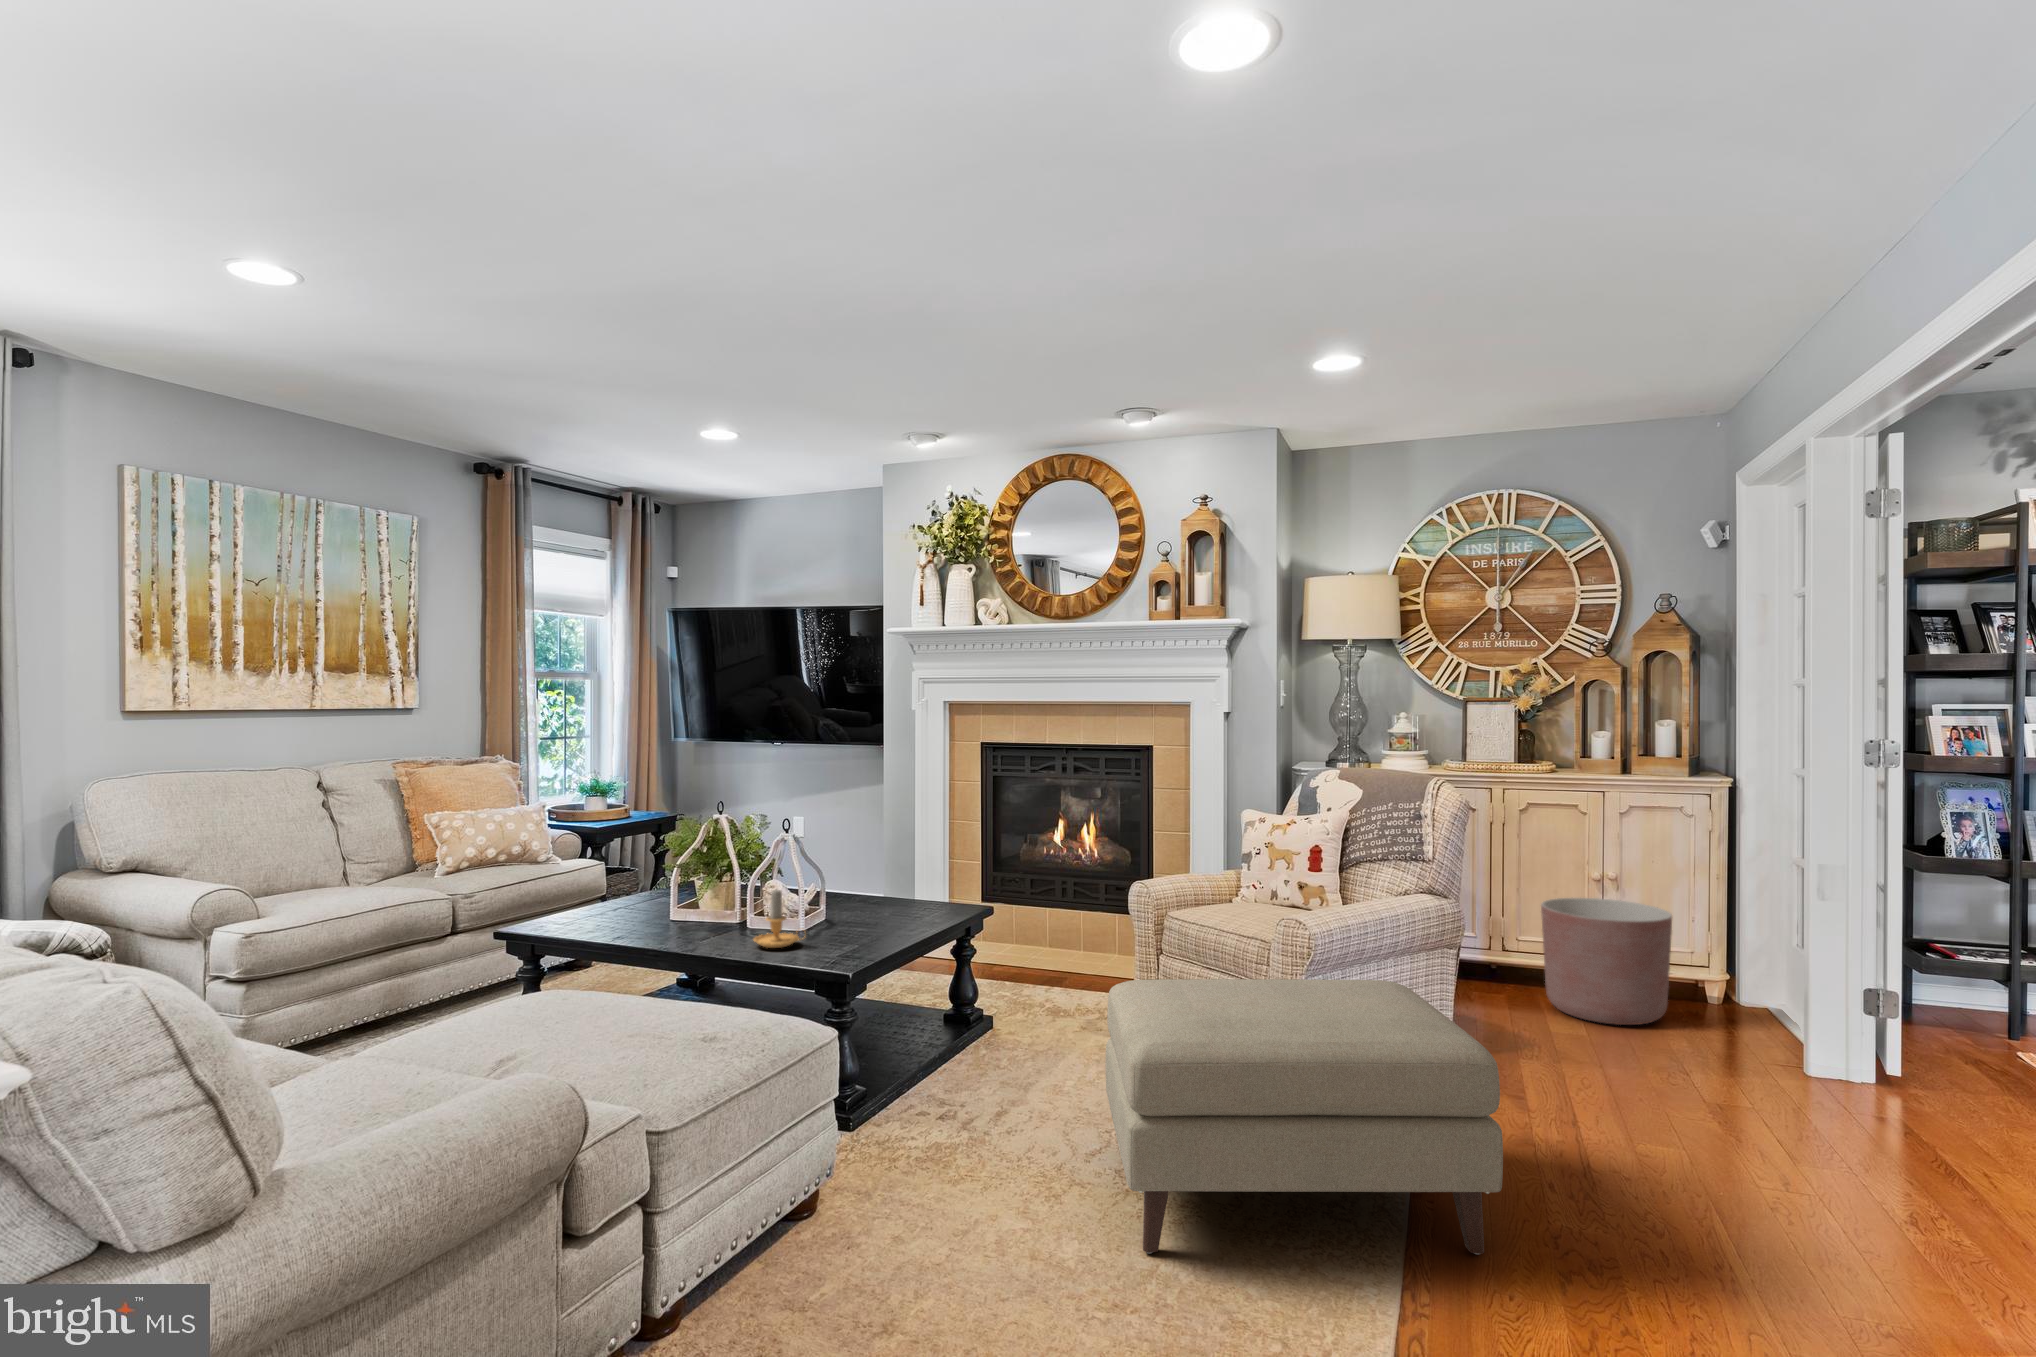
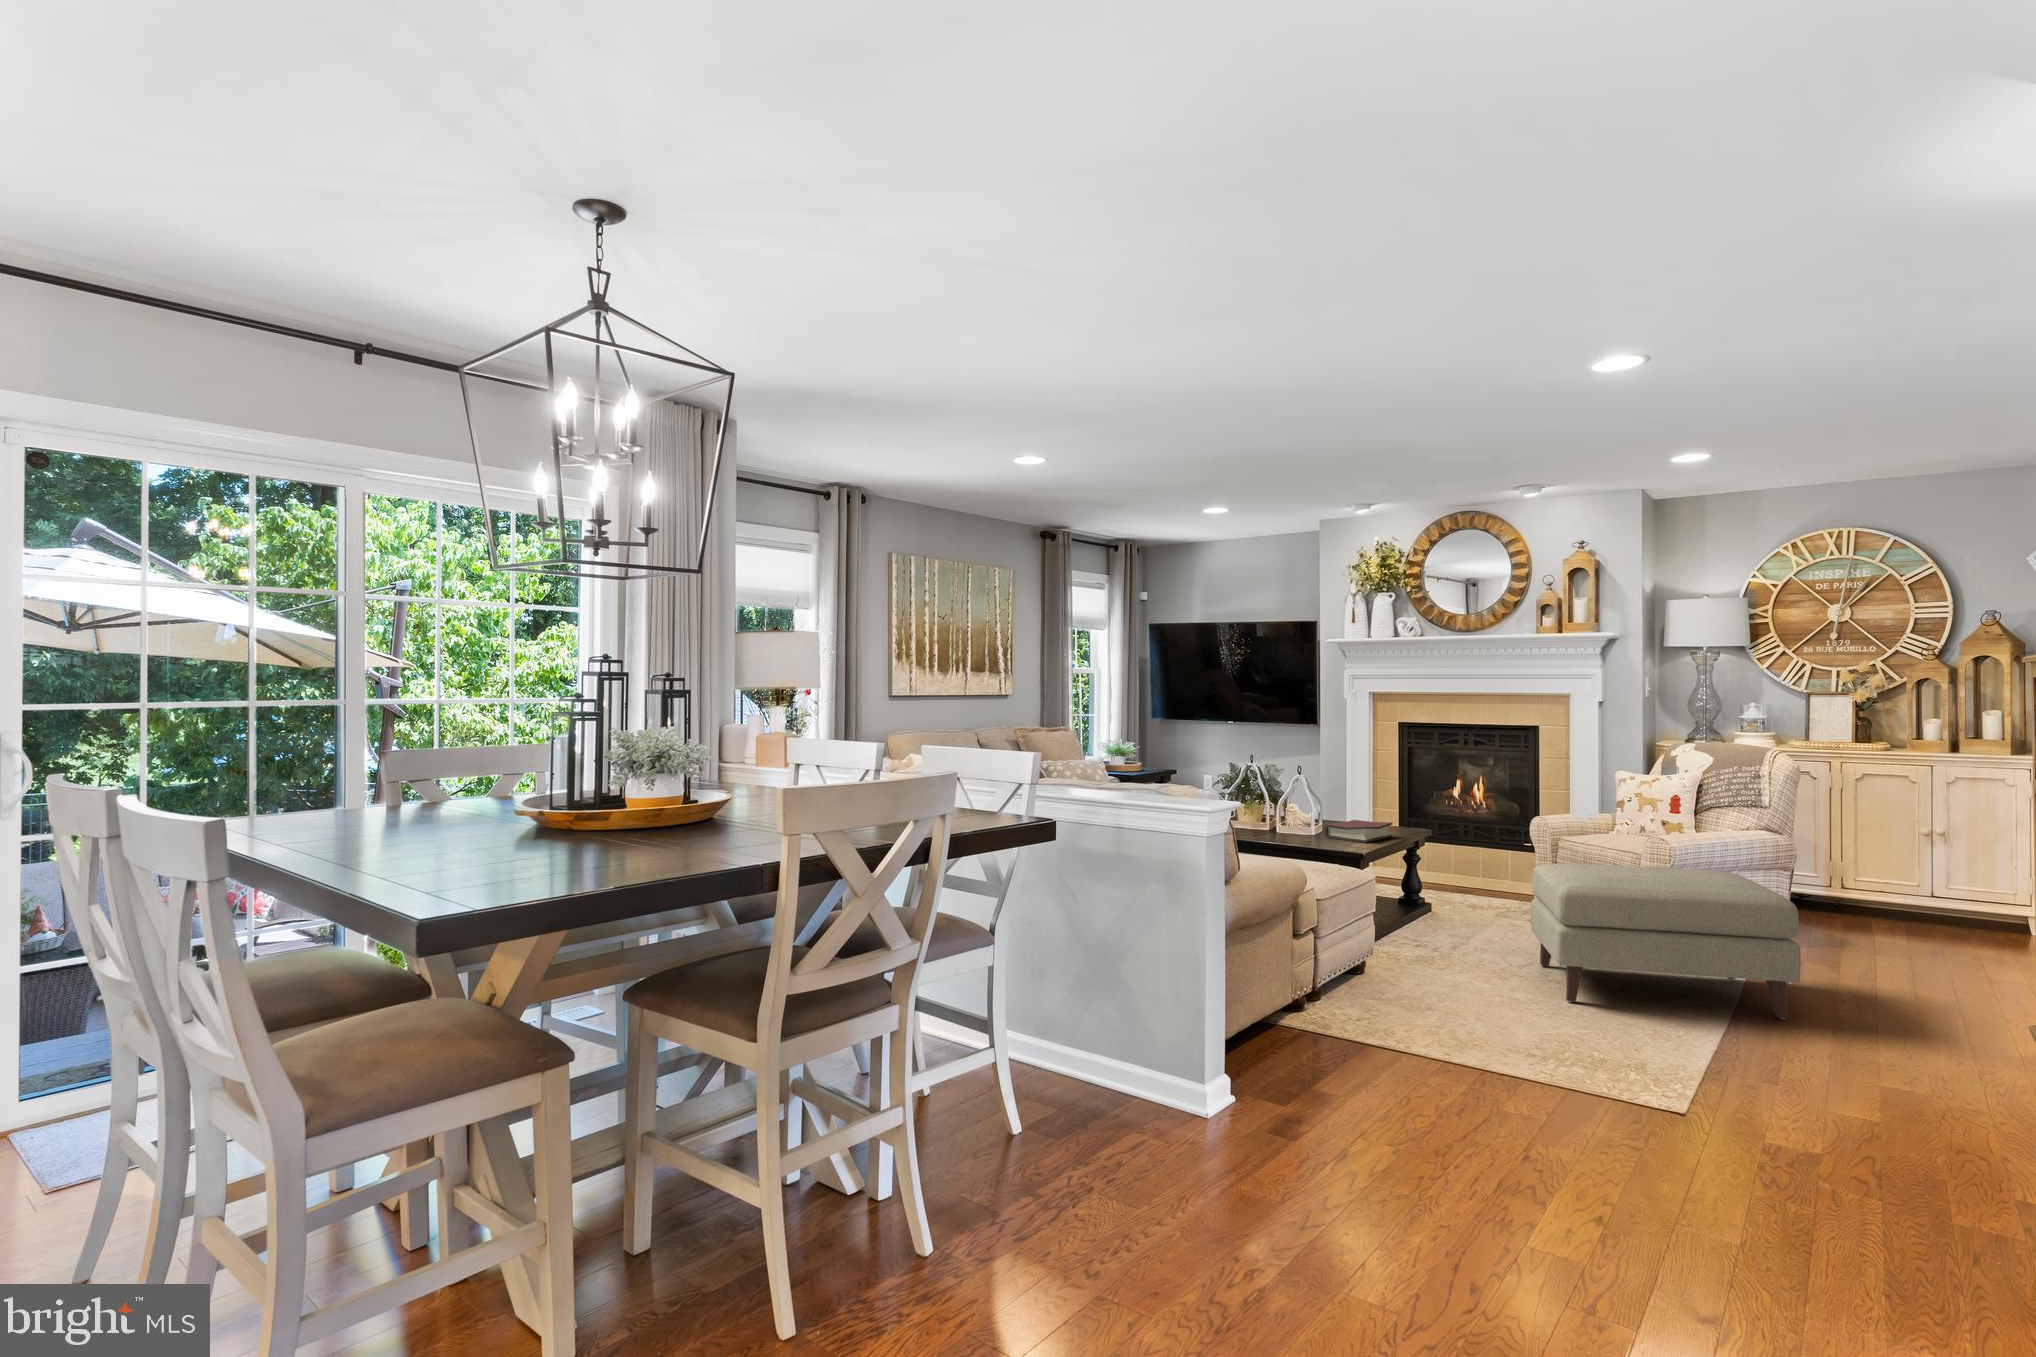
candle: present [754,890,804,948] -> none [1291,805,1325,842]
planter: present [1541,898,1672,1025] -> none [1869,846,1984,939]
hardback book: none [815,900,925,944] -> present [1324,820,1393,843]

